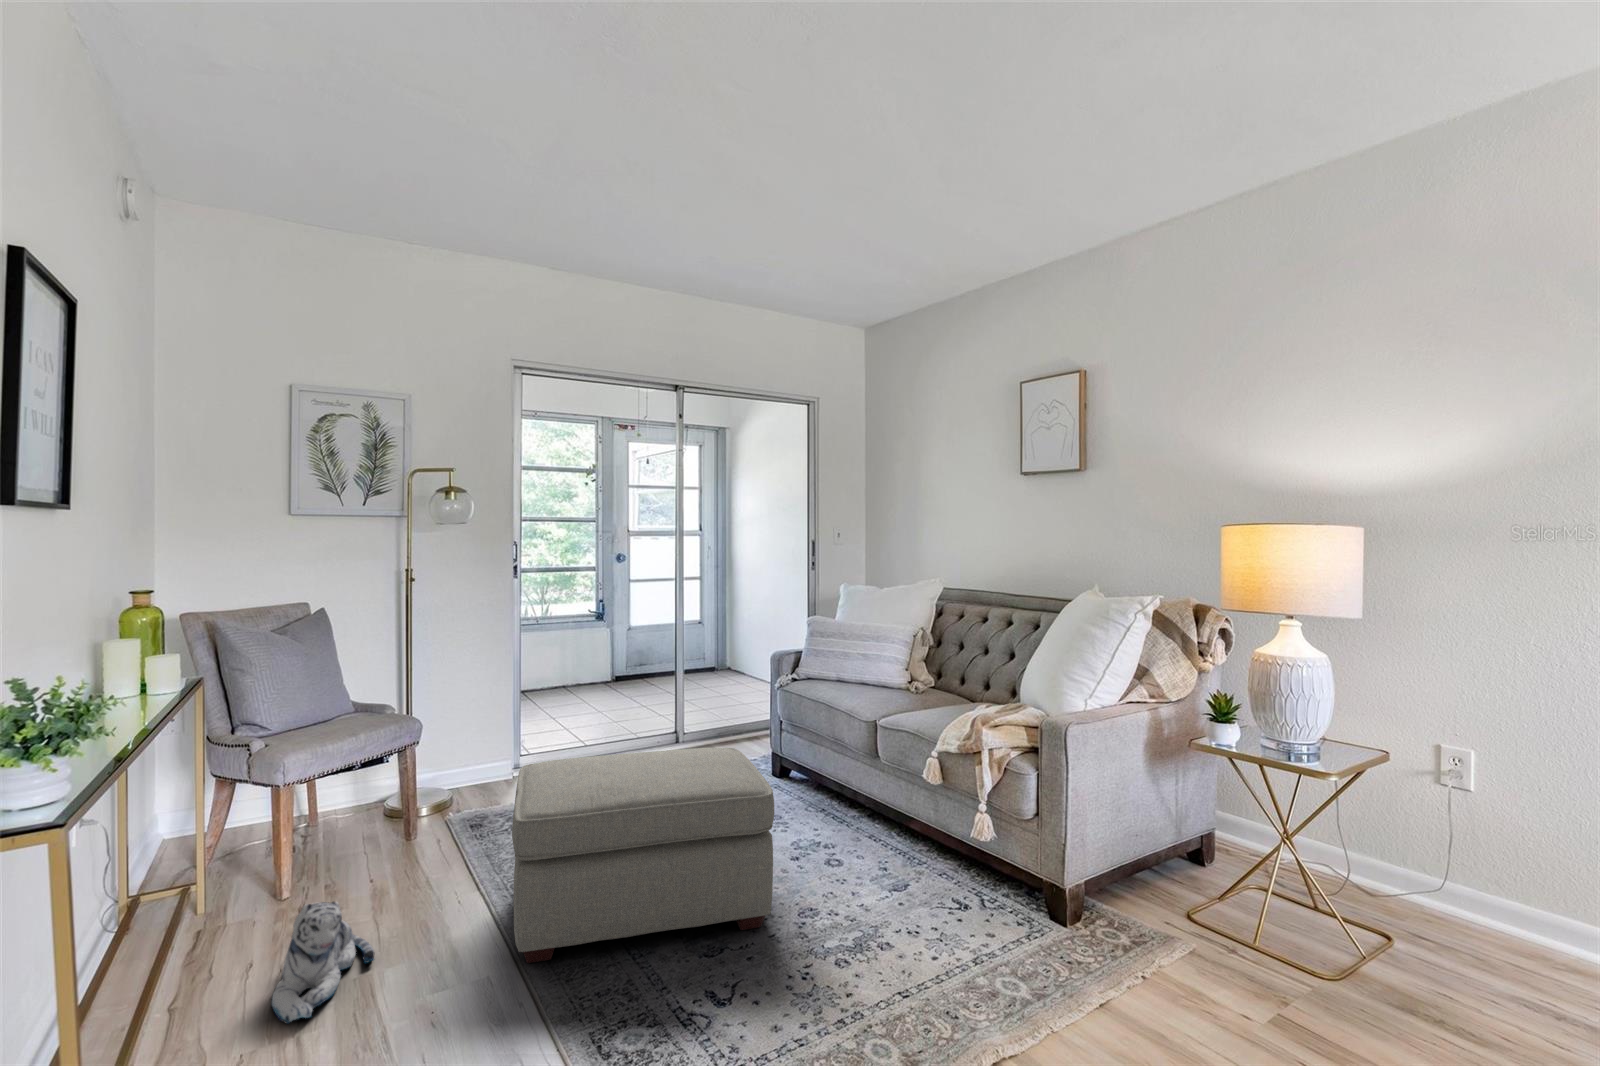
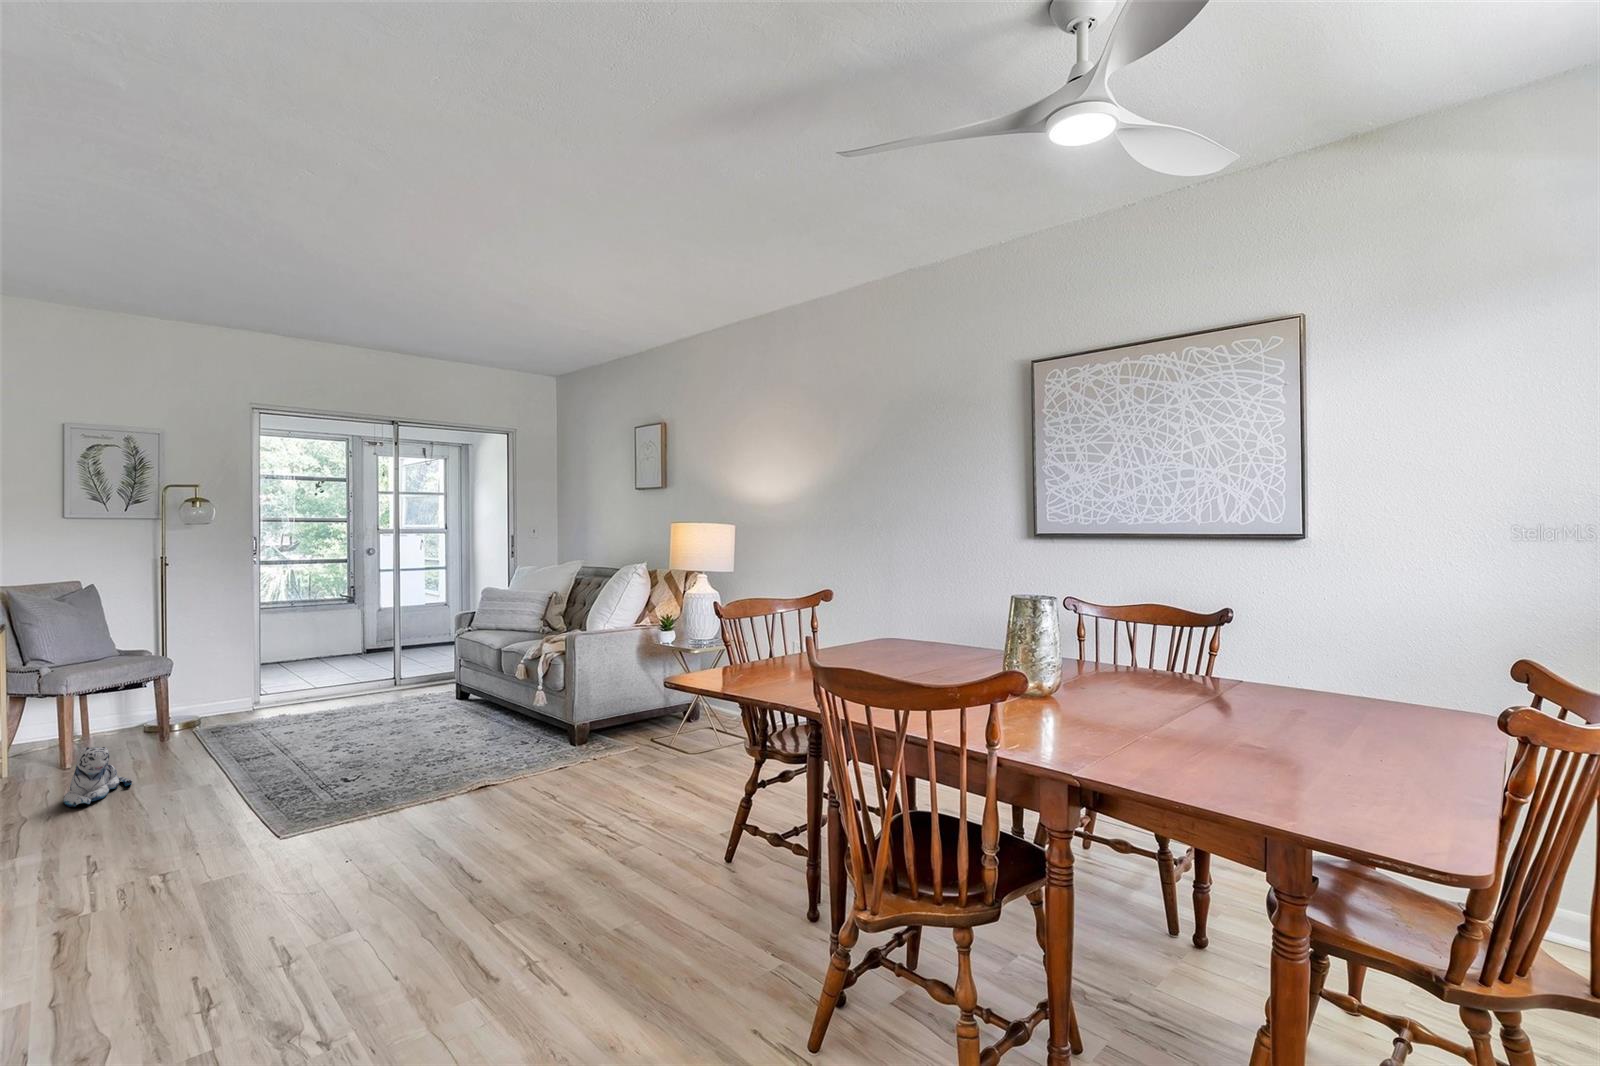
ottoman: present [512,748,774,963] -> none [224,665,400,781]

